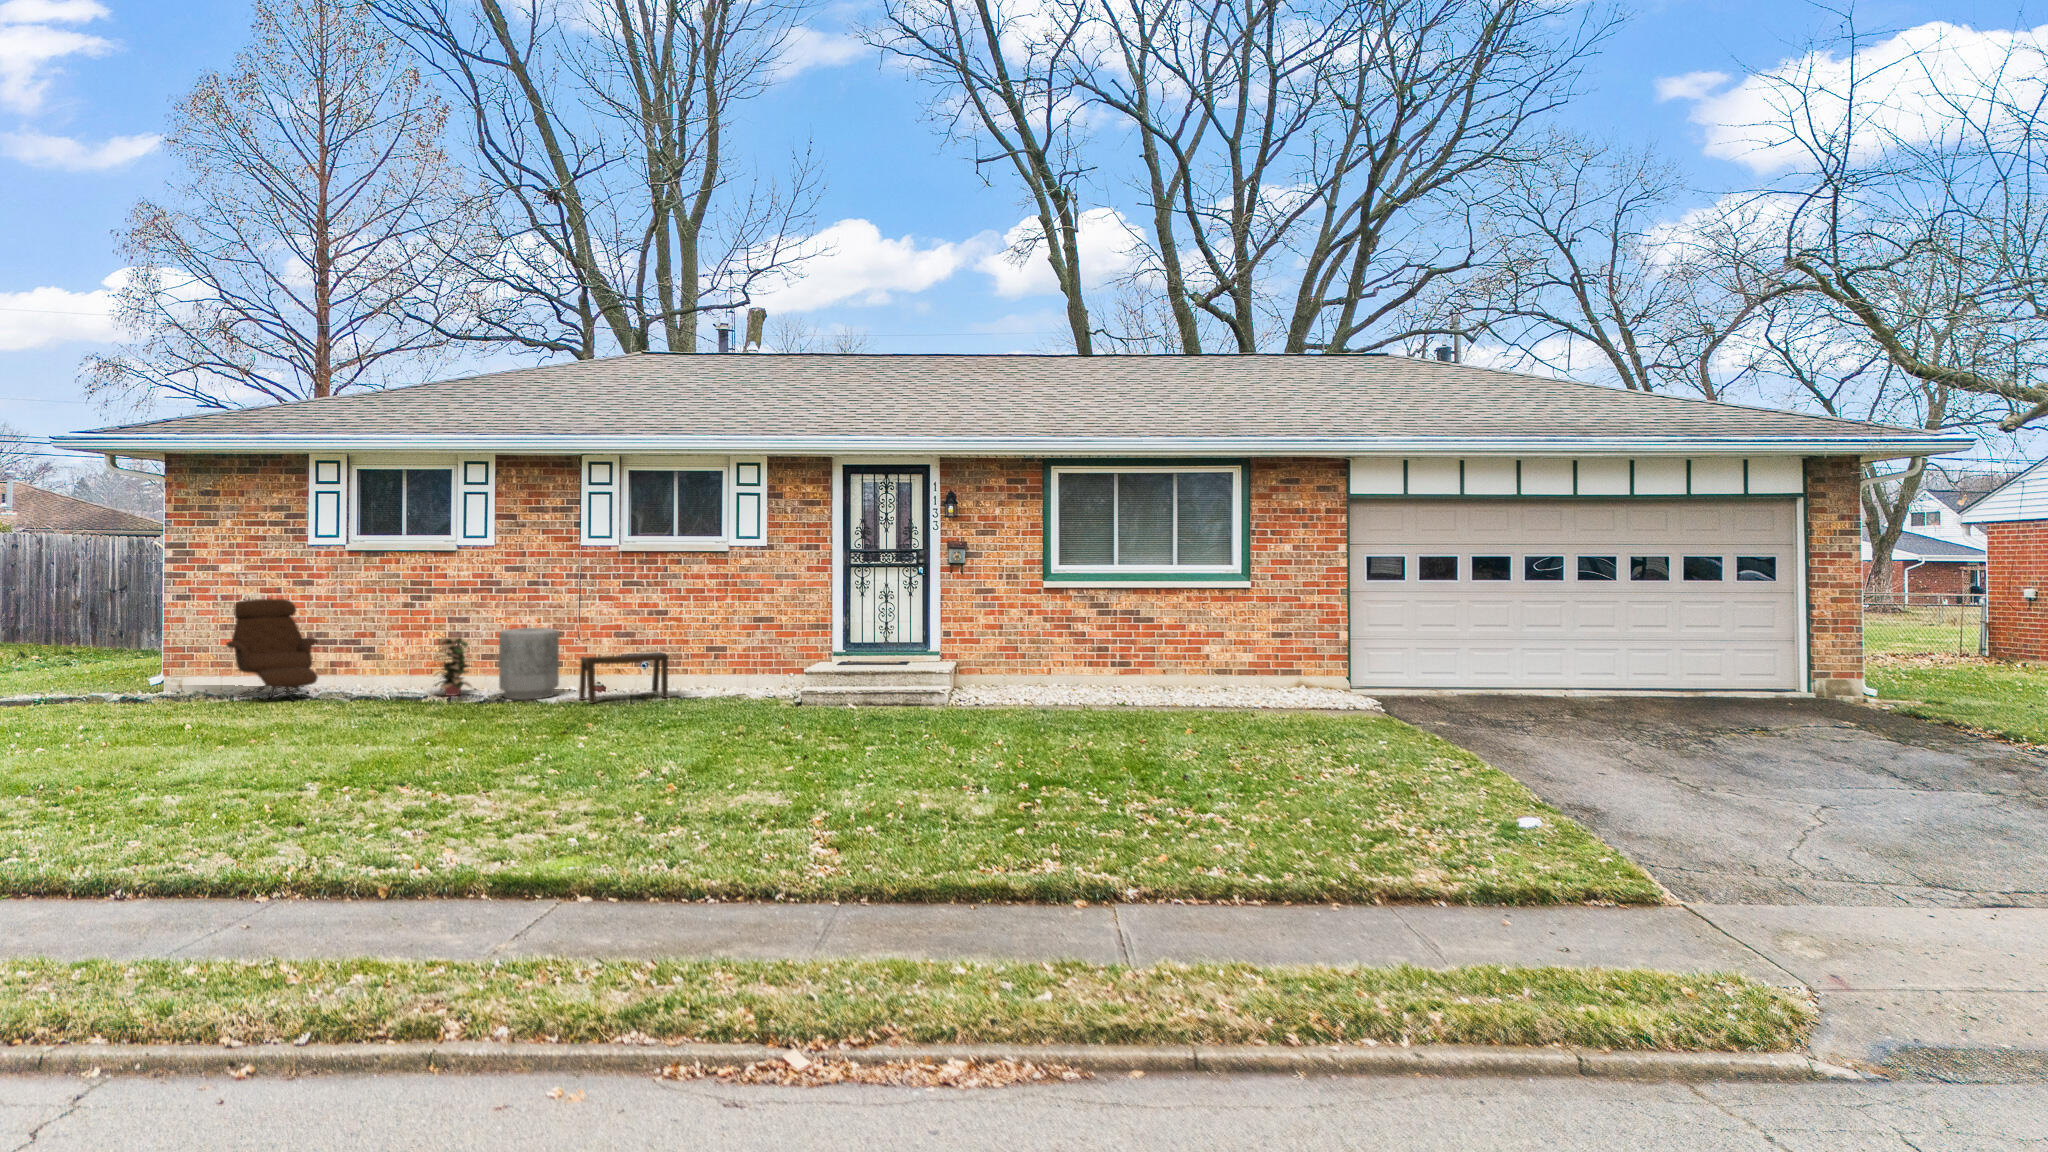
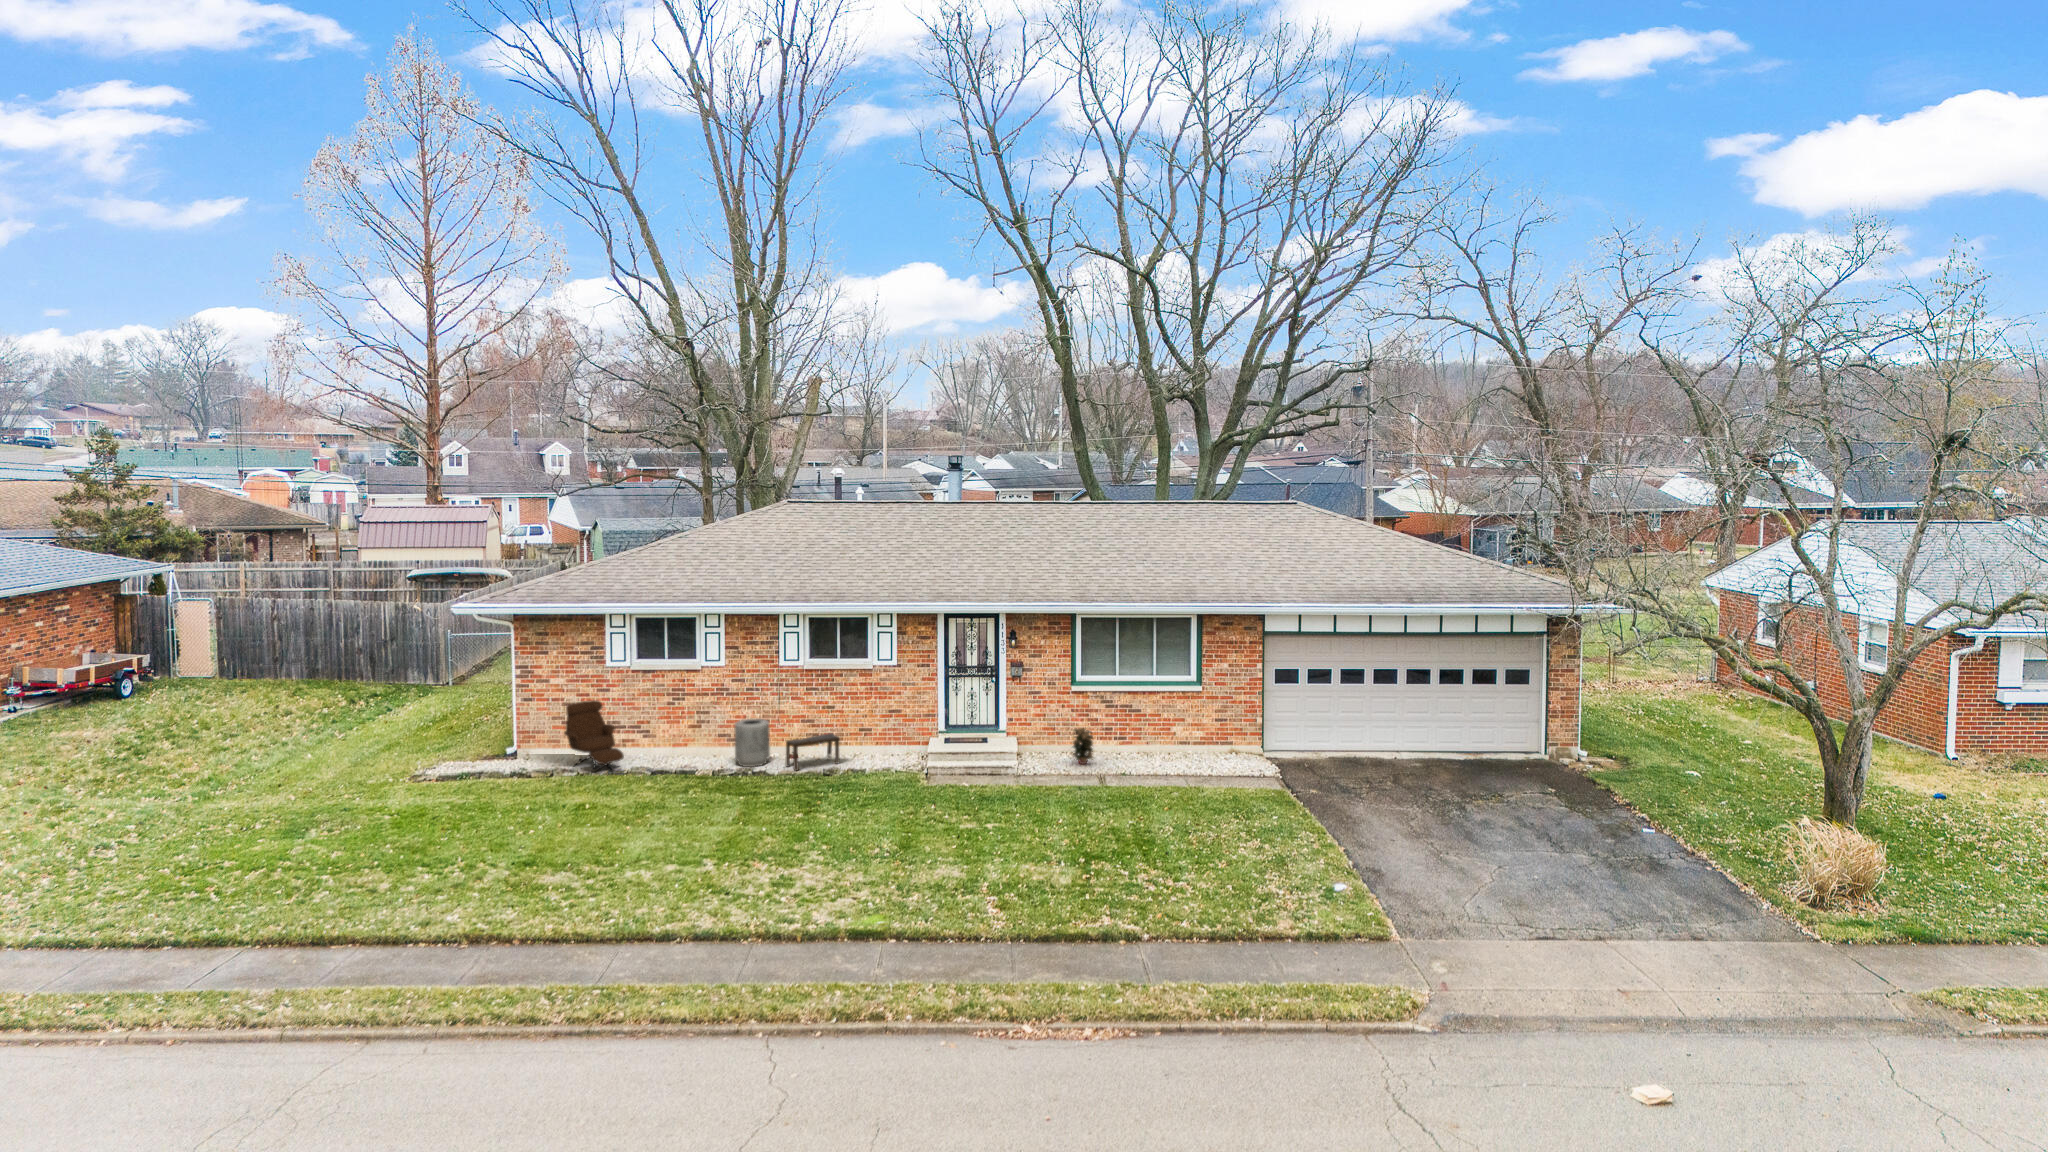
decorative plant: present [435,637,472,696] -> present [1073,728,1093,764]

